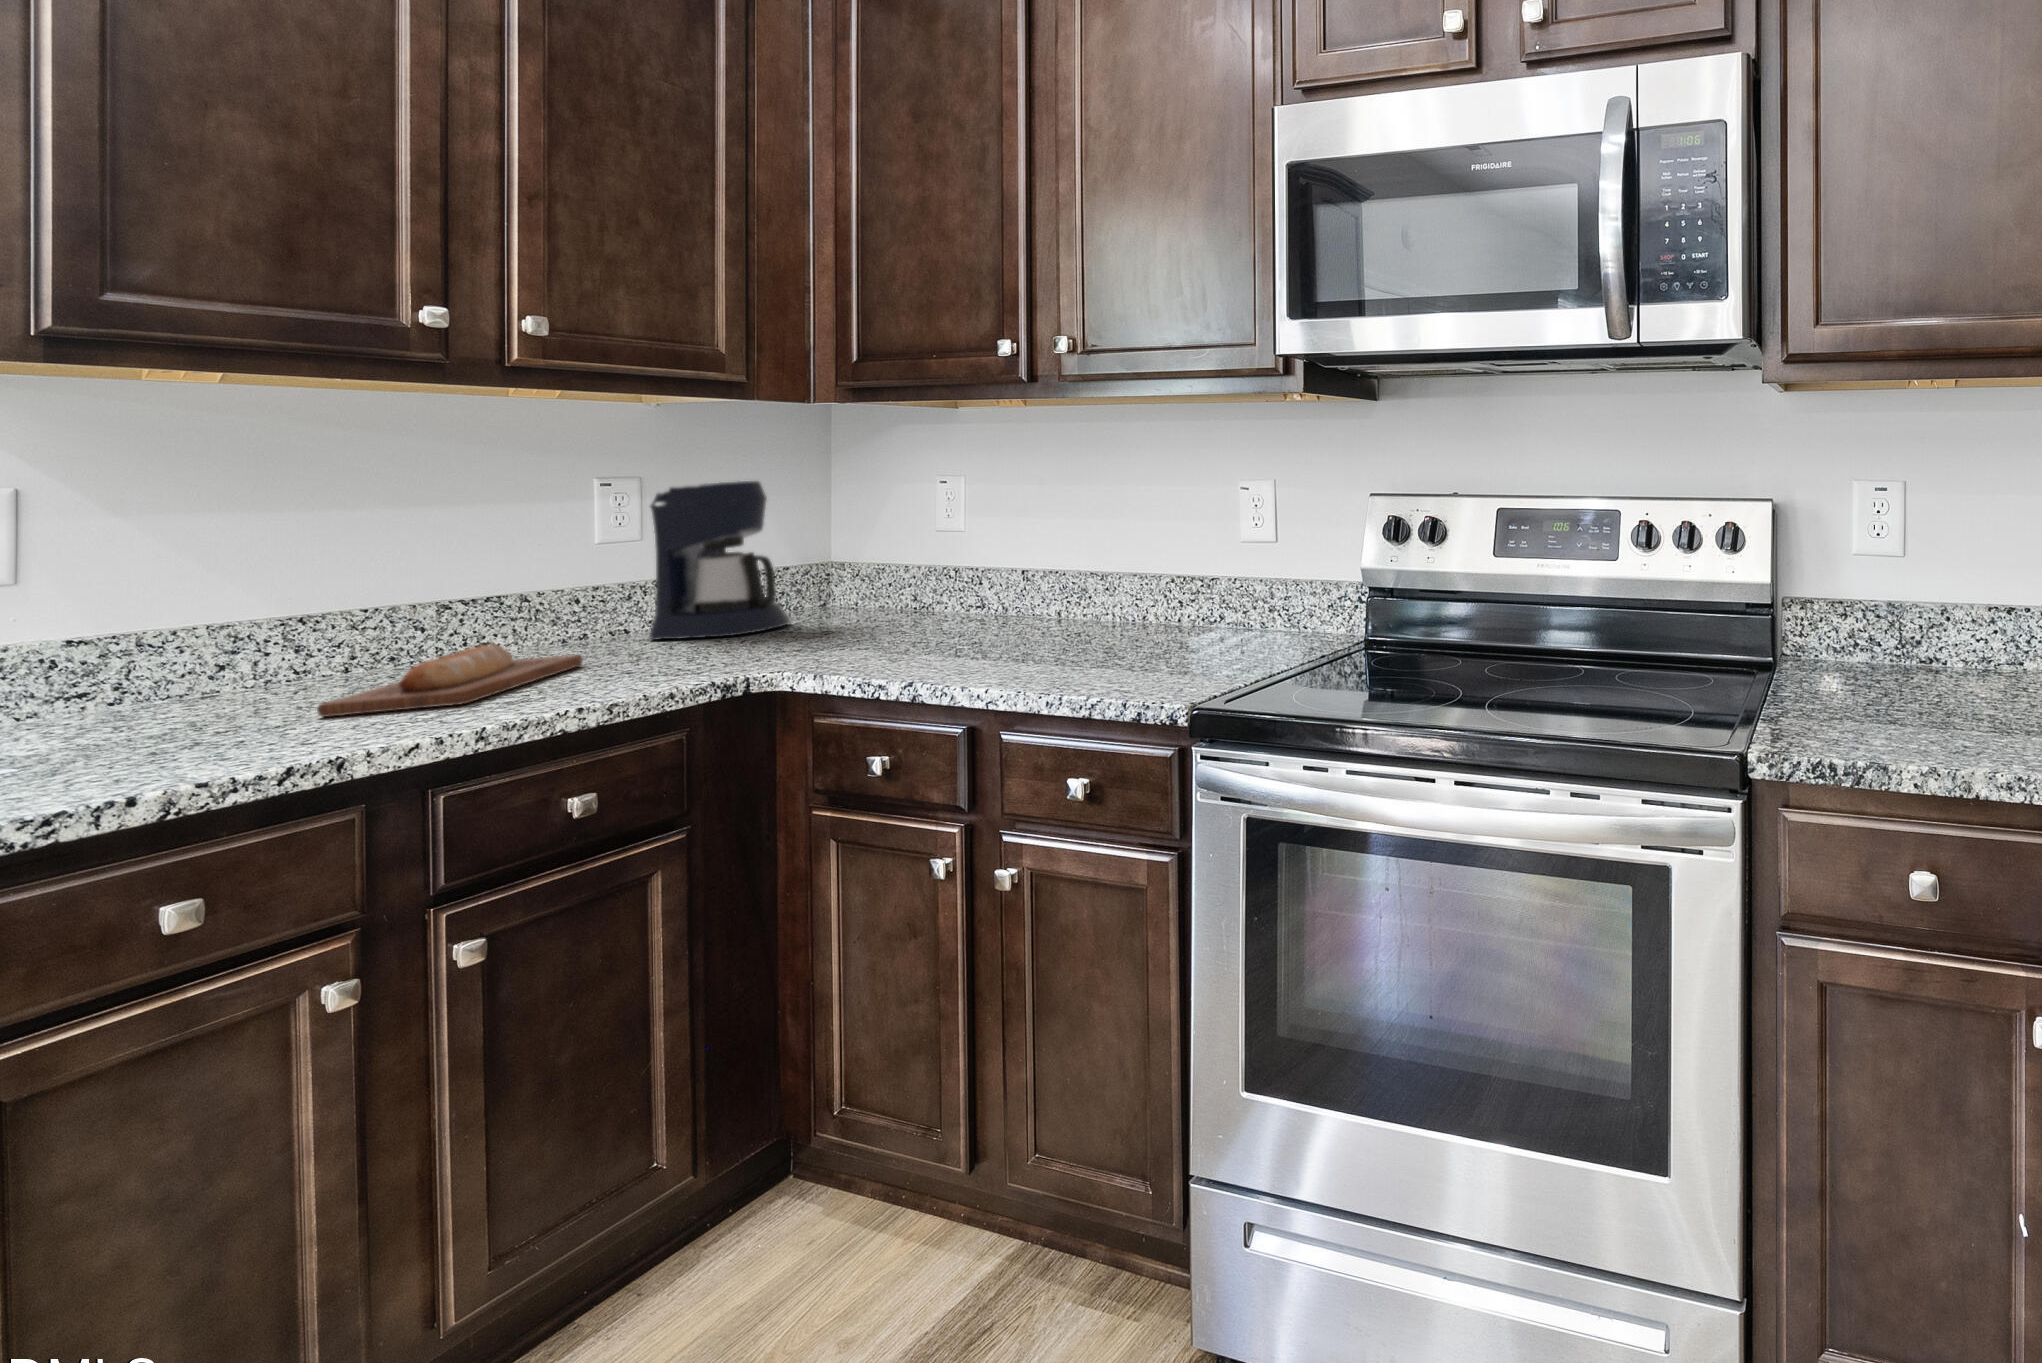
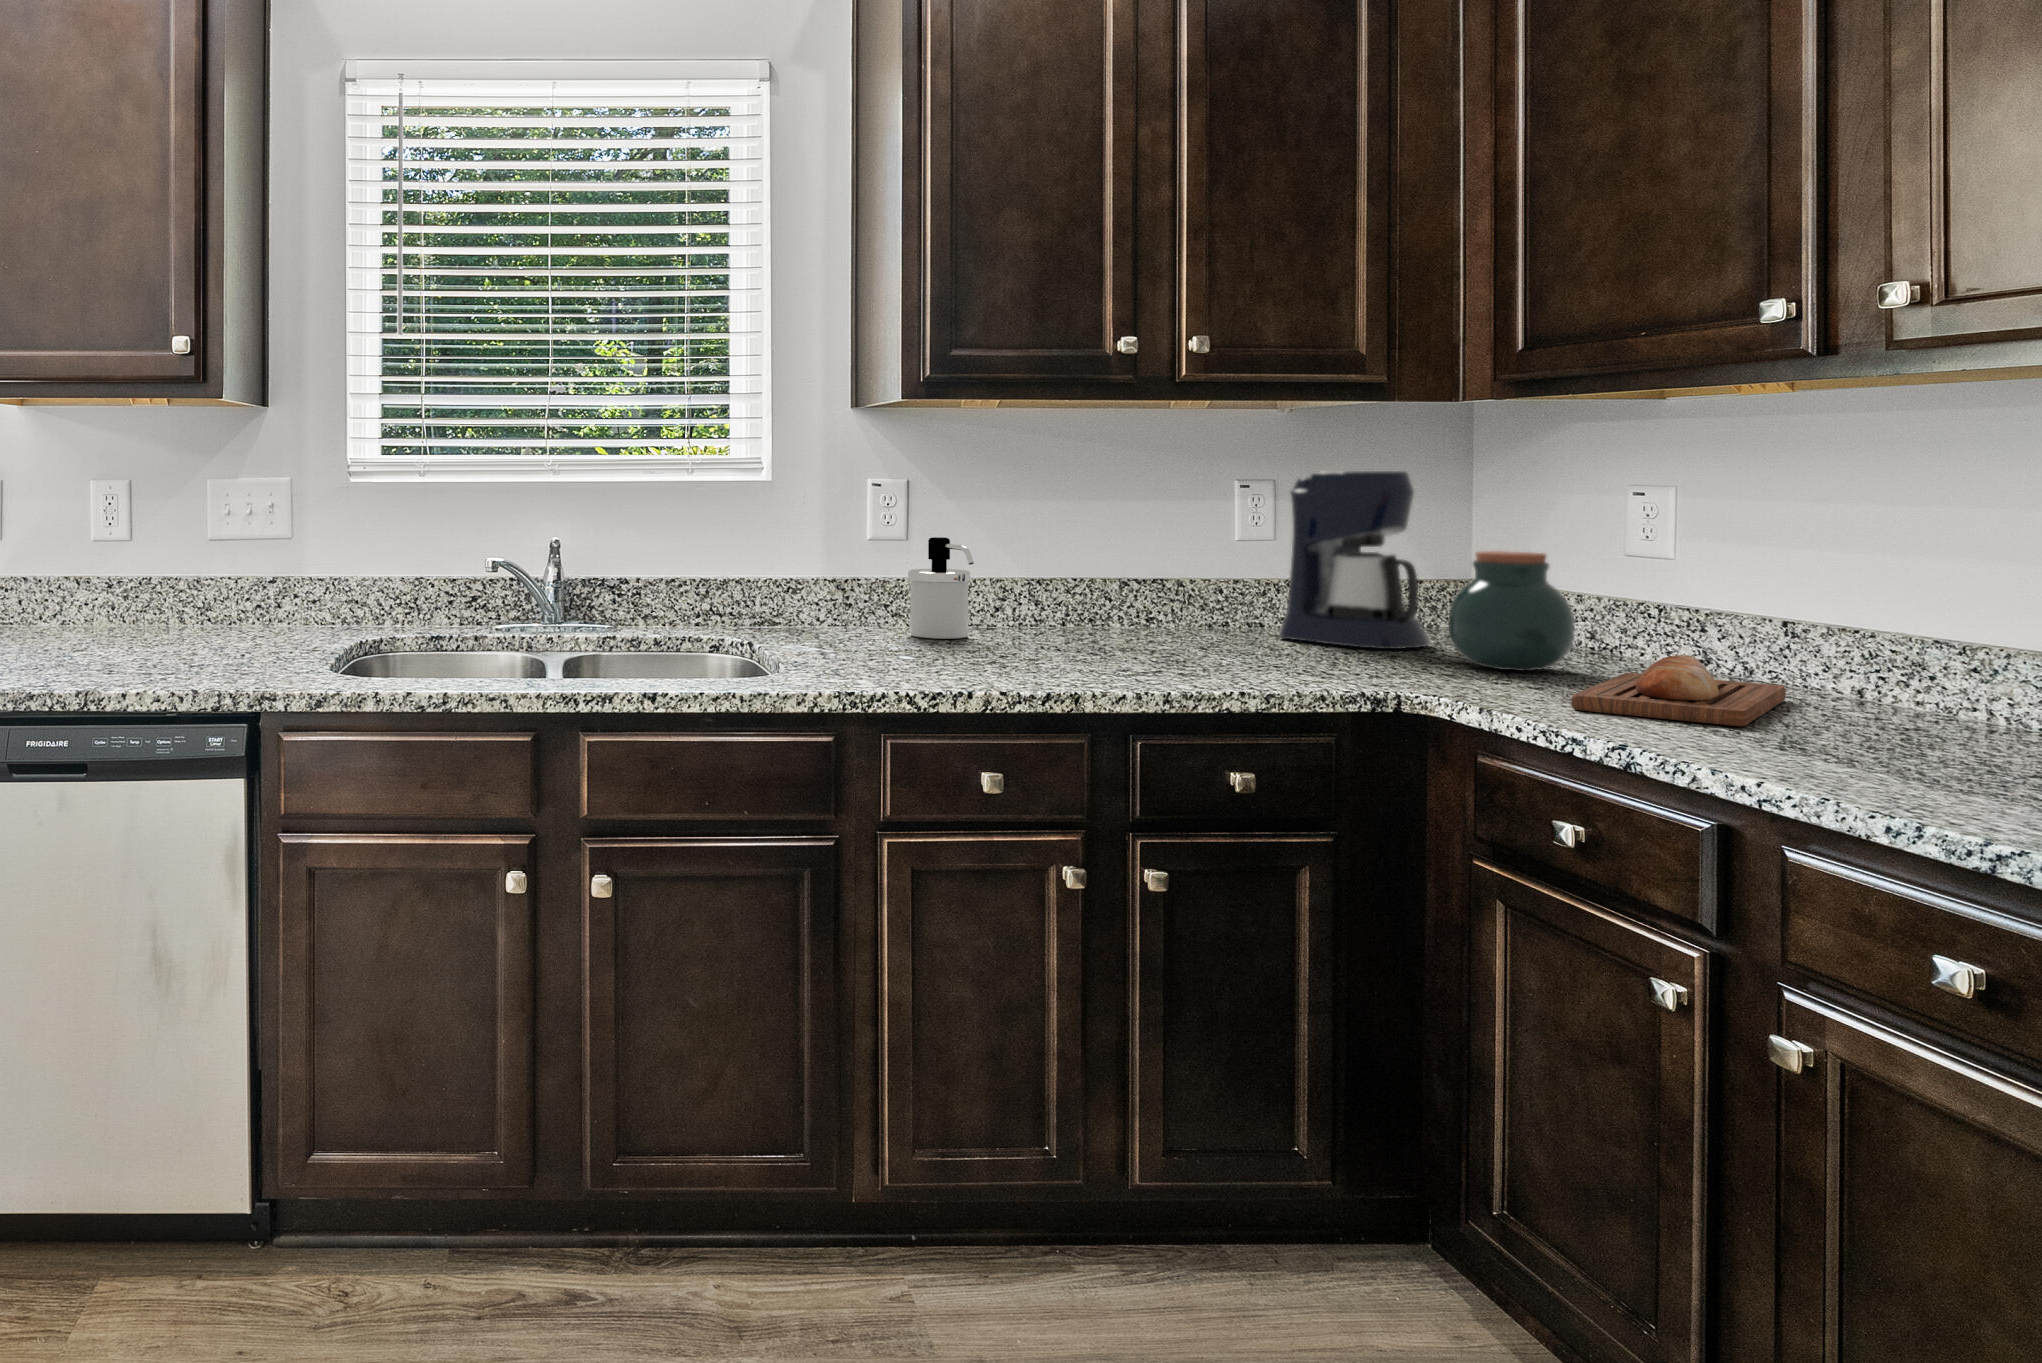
jar: none [796,539,895,636] -> present [1448,551,1575,671]
soap dispenser: none [102,594,220,723] -> present [908,537,974,639]
bread loaf: present [317,644,583,717] -> present [1571,655,1786,726]

